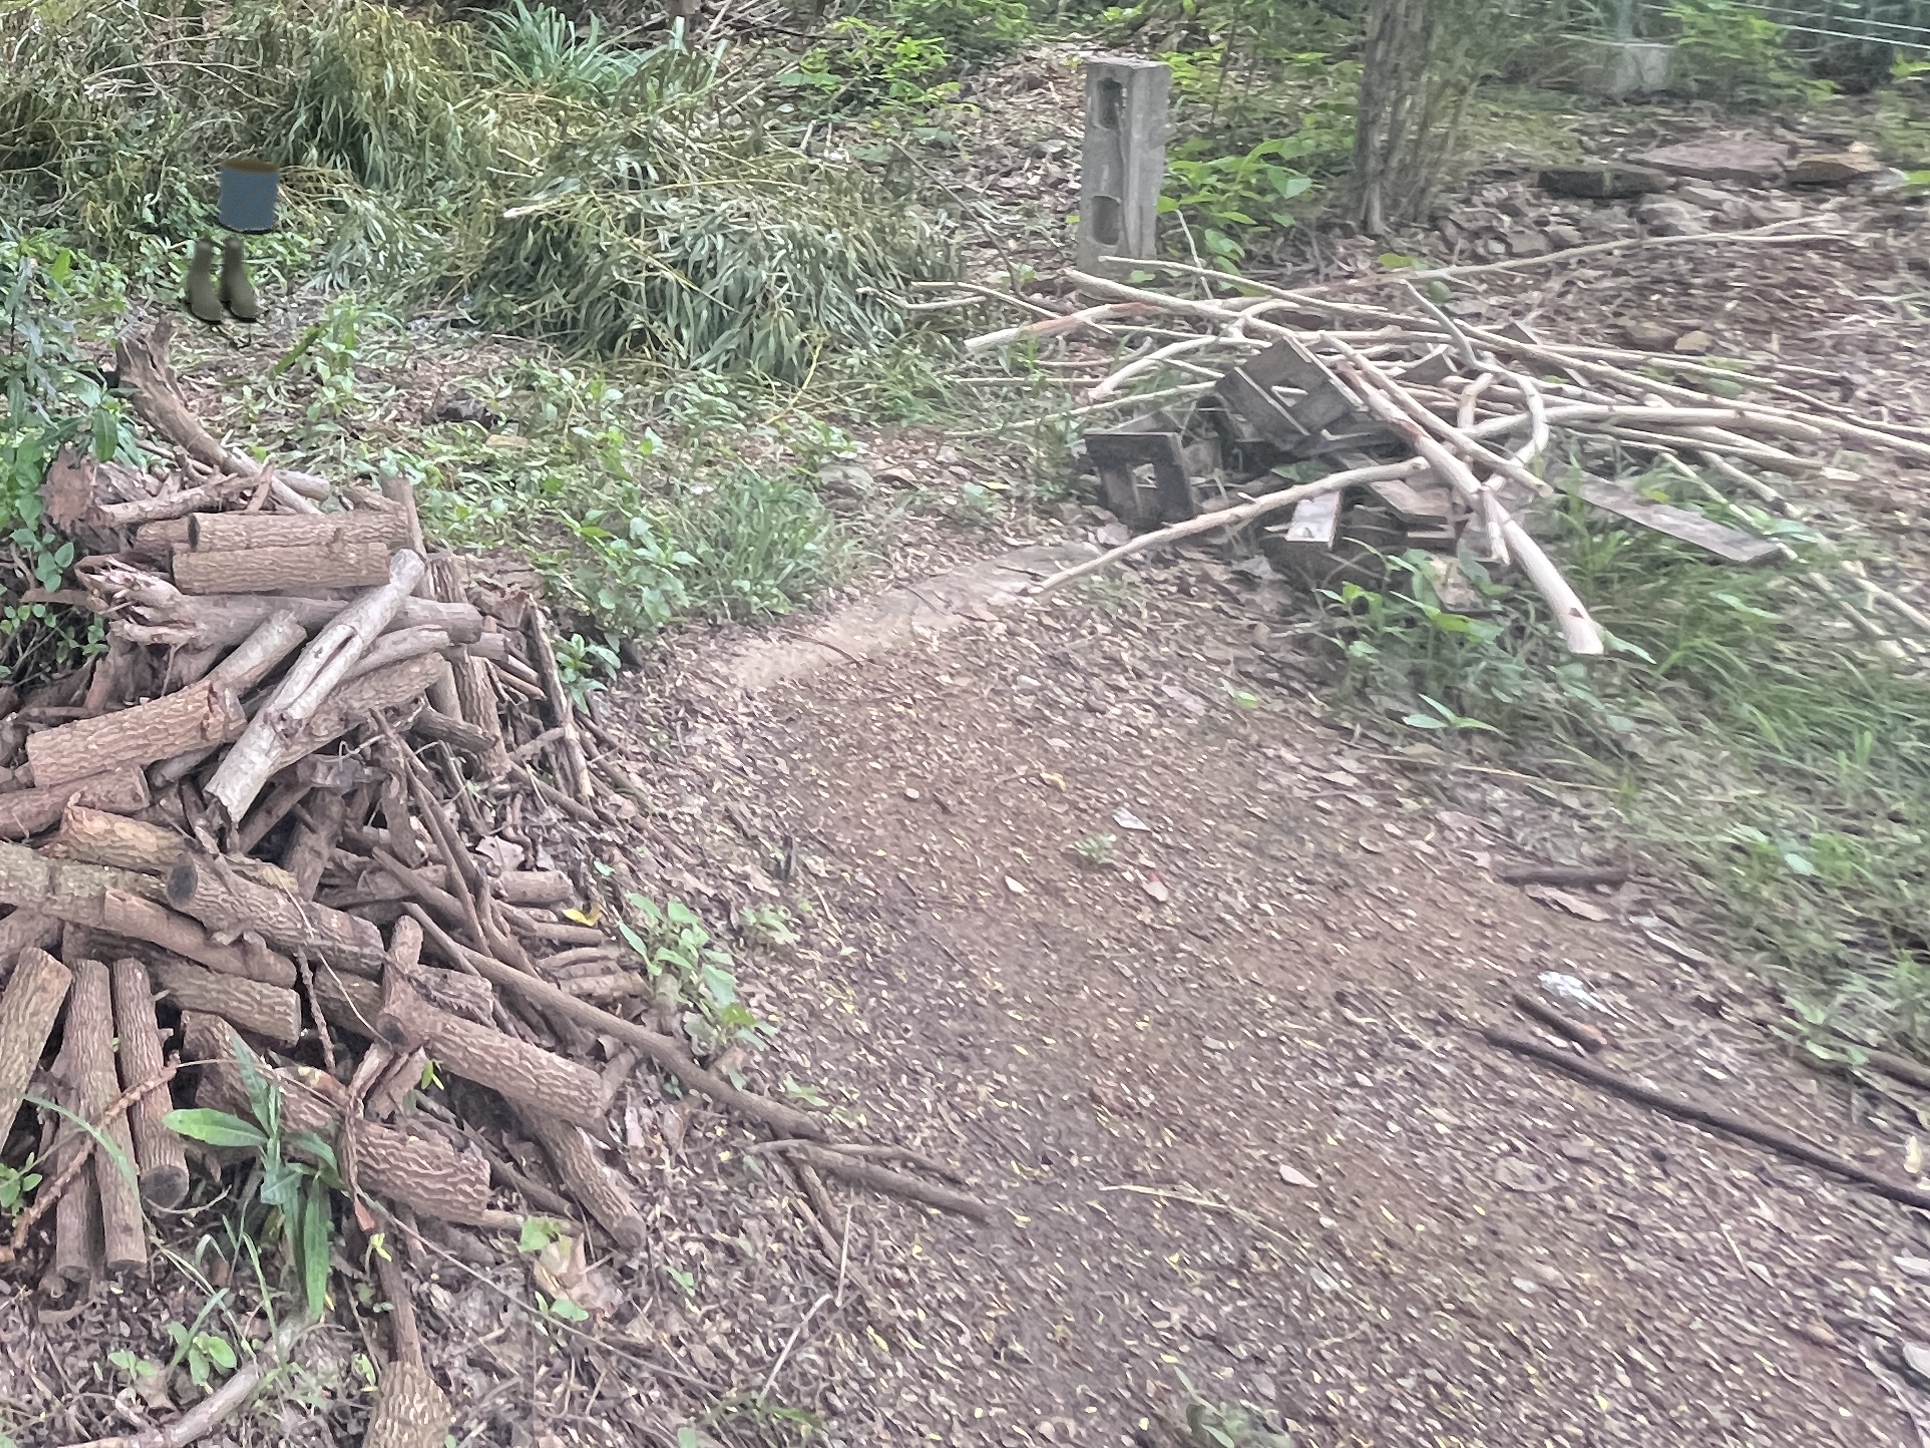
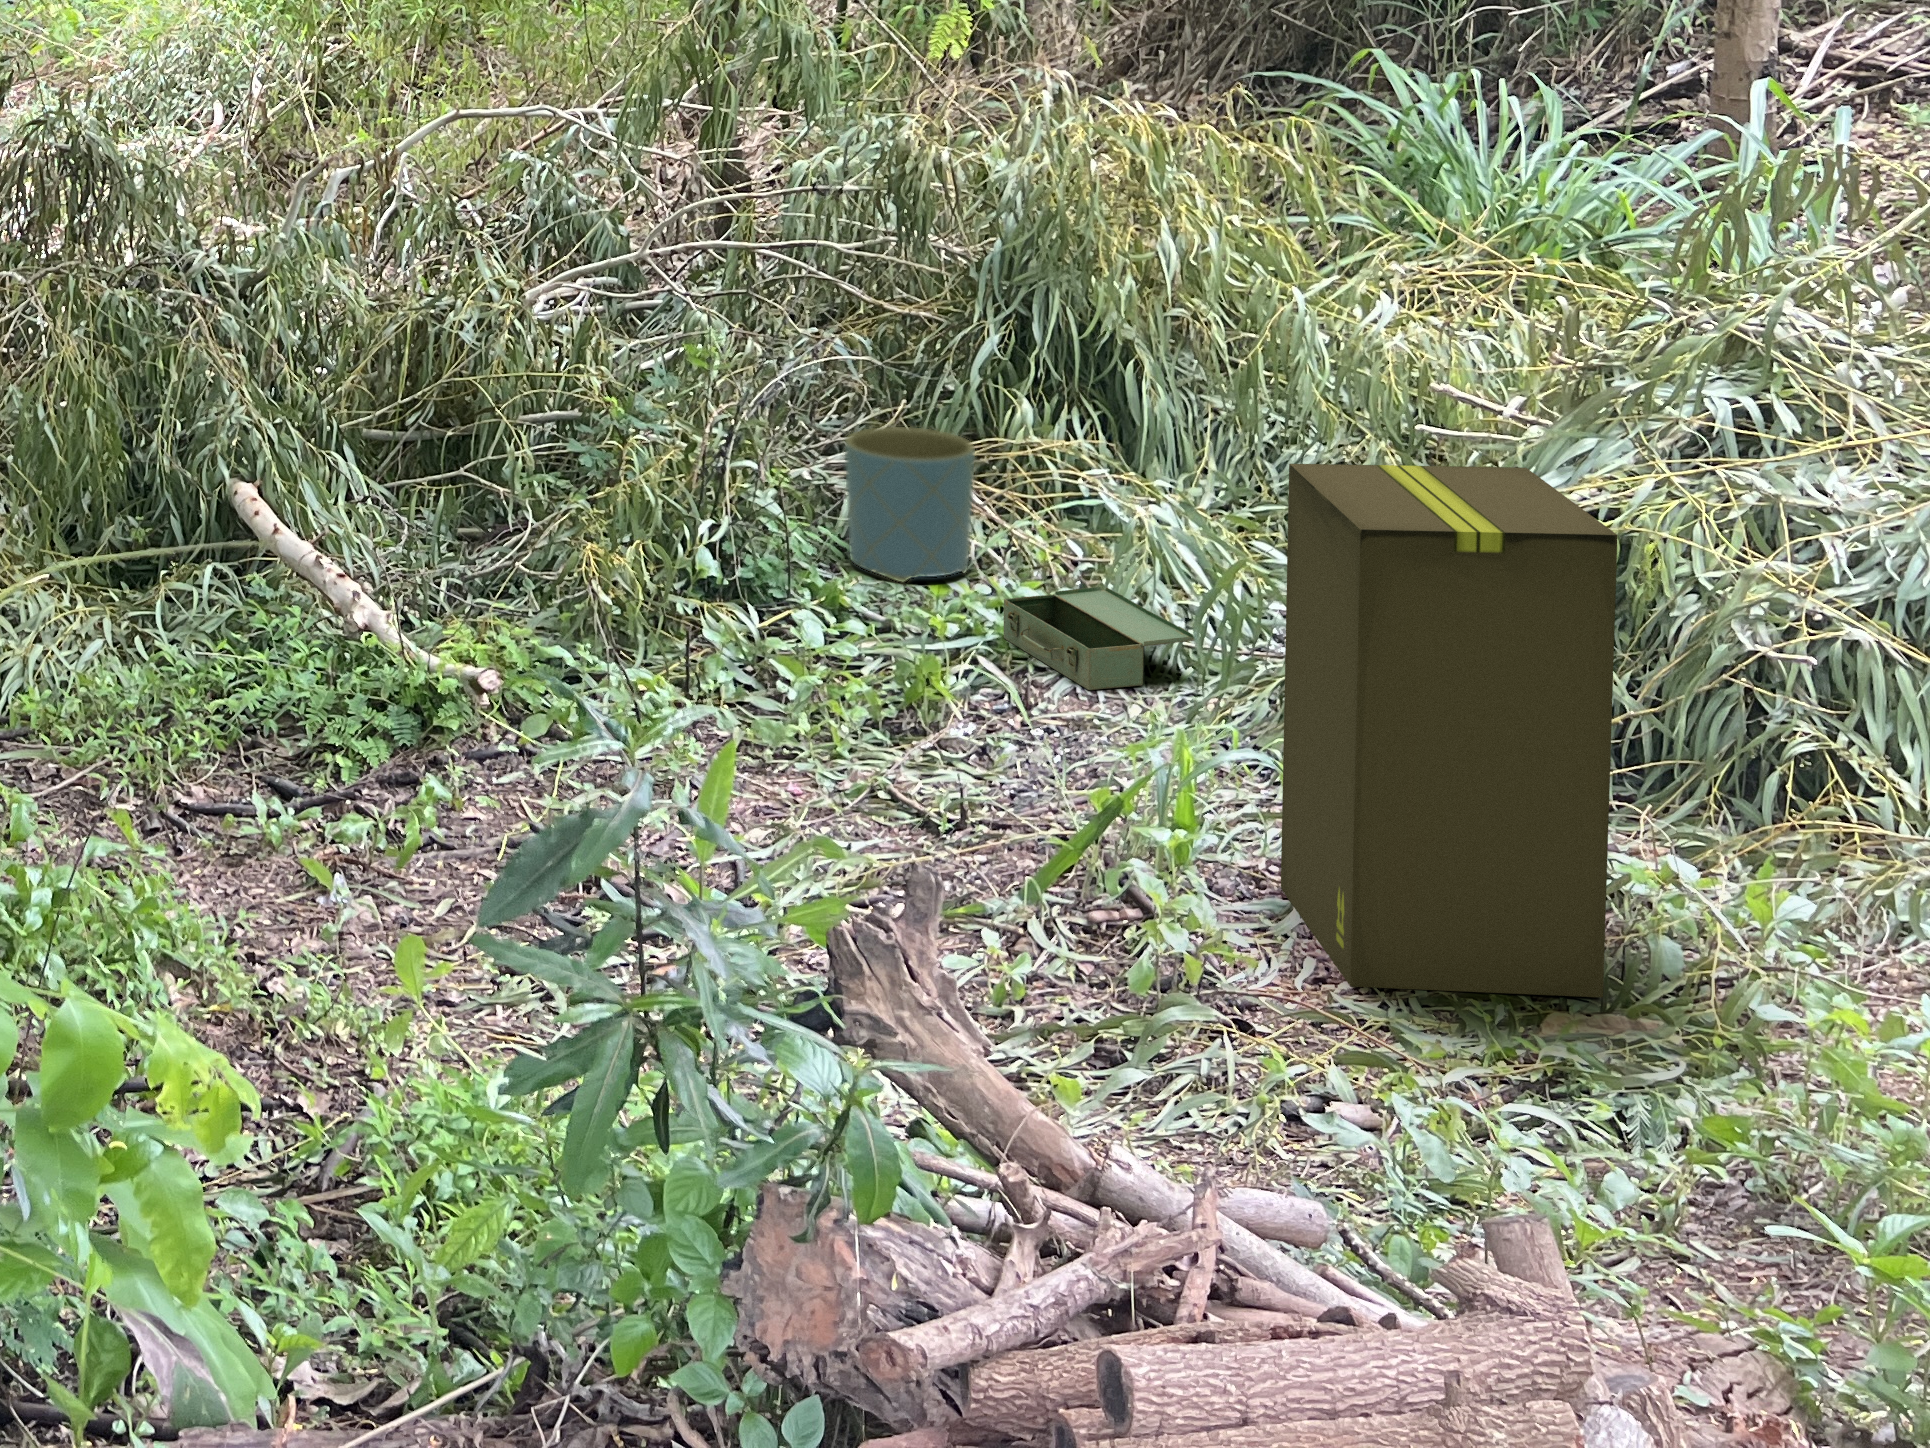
cardboard box: none [387,178,544,431] -> present [1281,464,1618,997]
boots: present [186,237,257,321] -> none [814,601,976,782]
toolbox: none [284,239,371,286] -> present [1003,587,1195,690]

